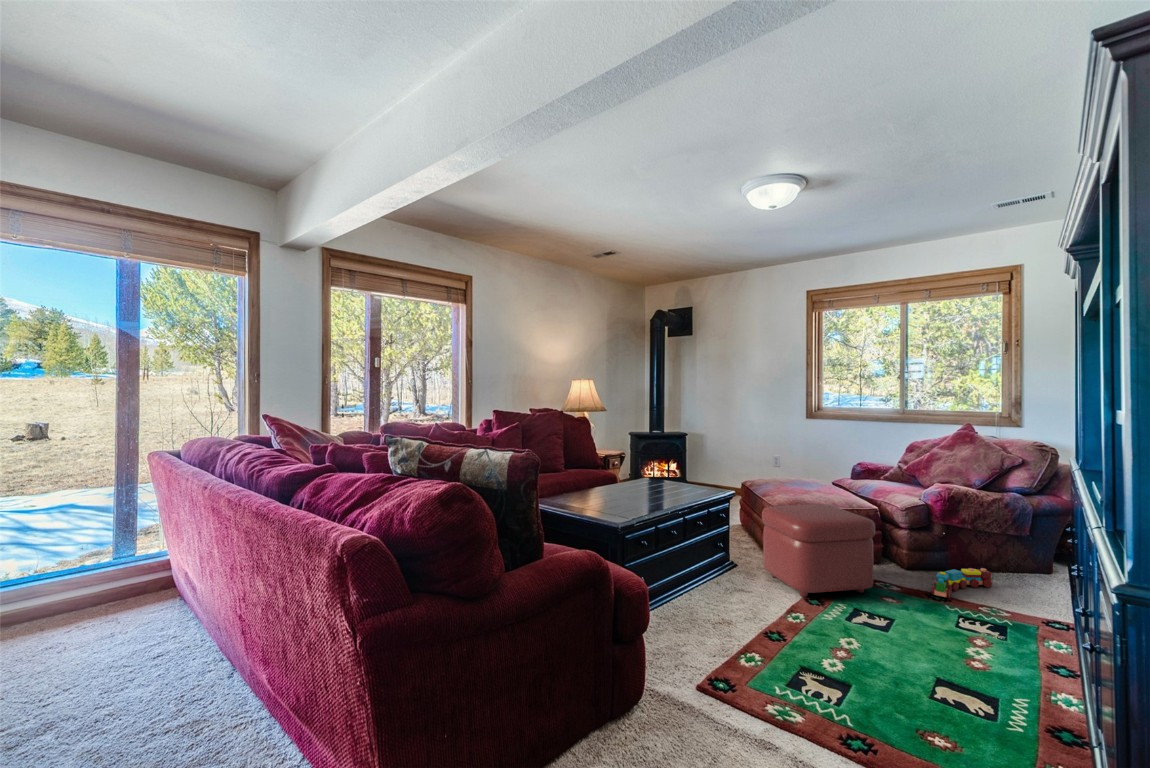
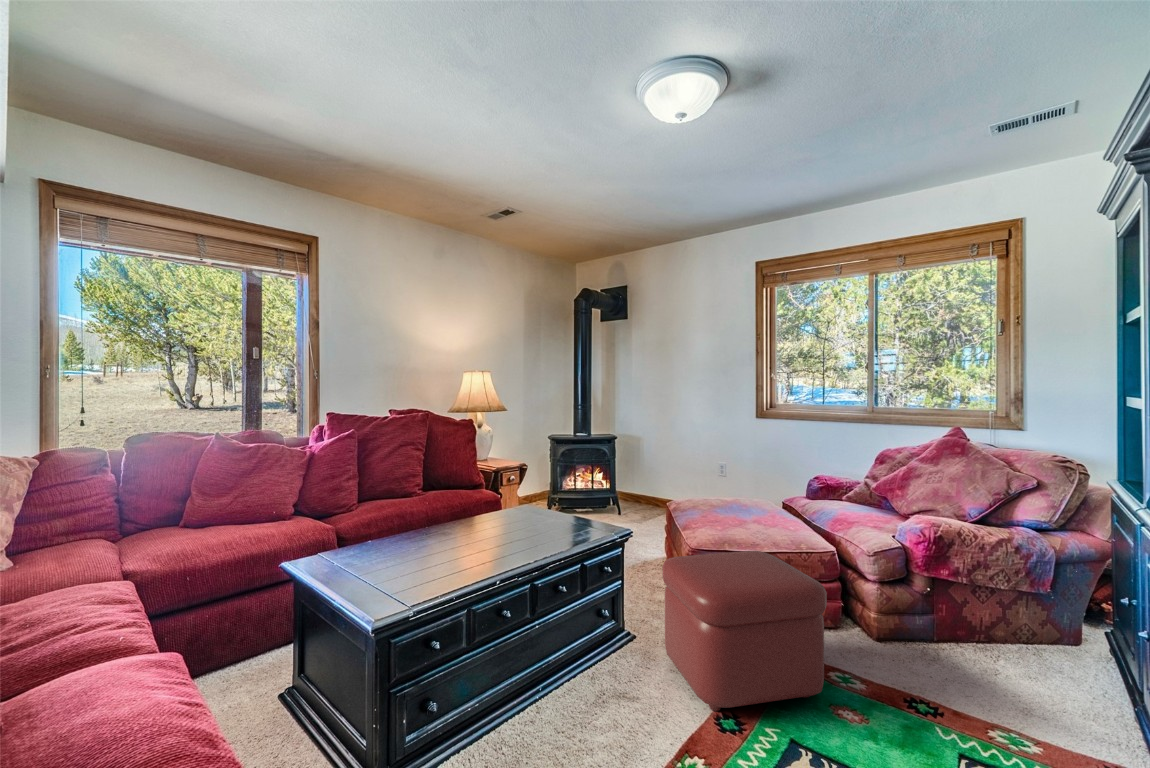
toy train: present [932,568,992,598] -> none [913,649,1003,708]

